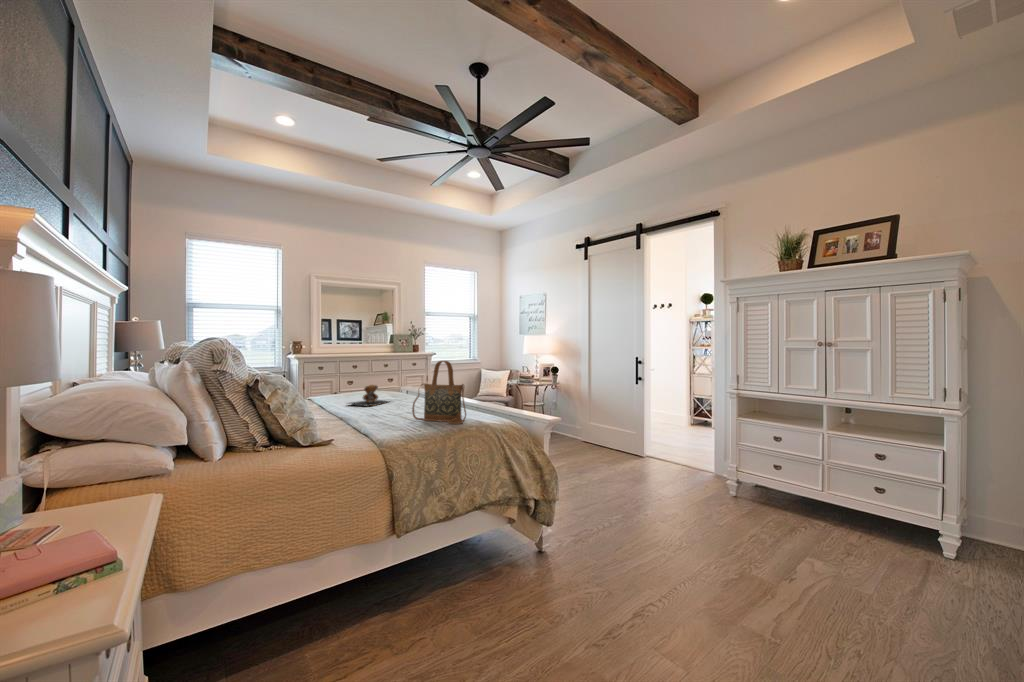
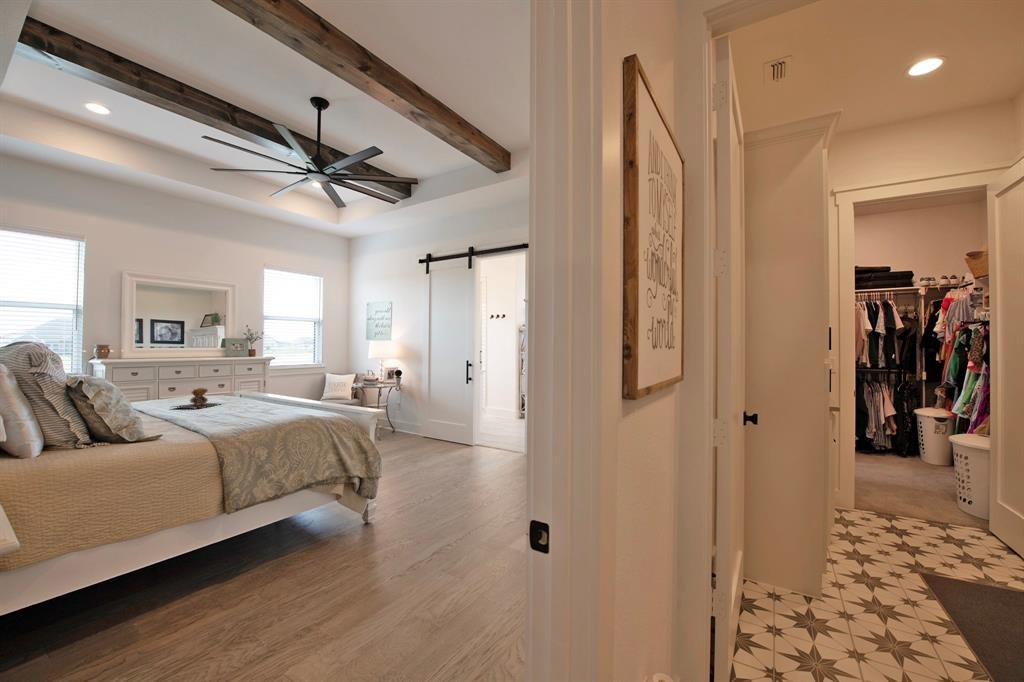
handbag: present [412,361,466,424] -> none [245,364,299,419]

